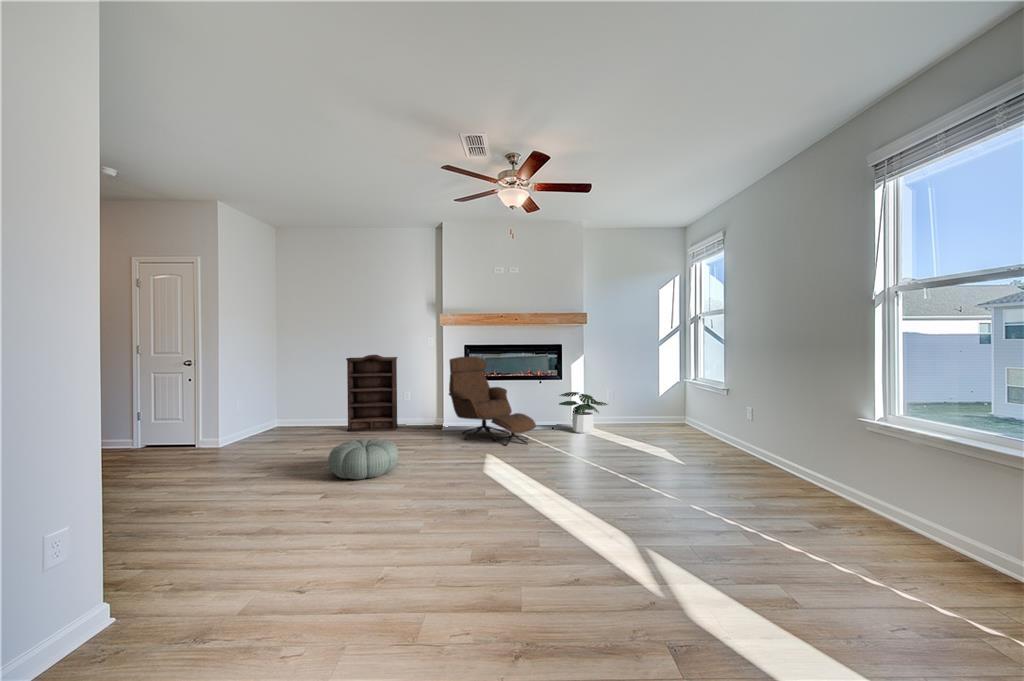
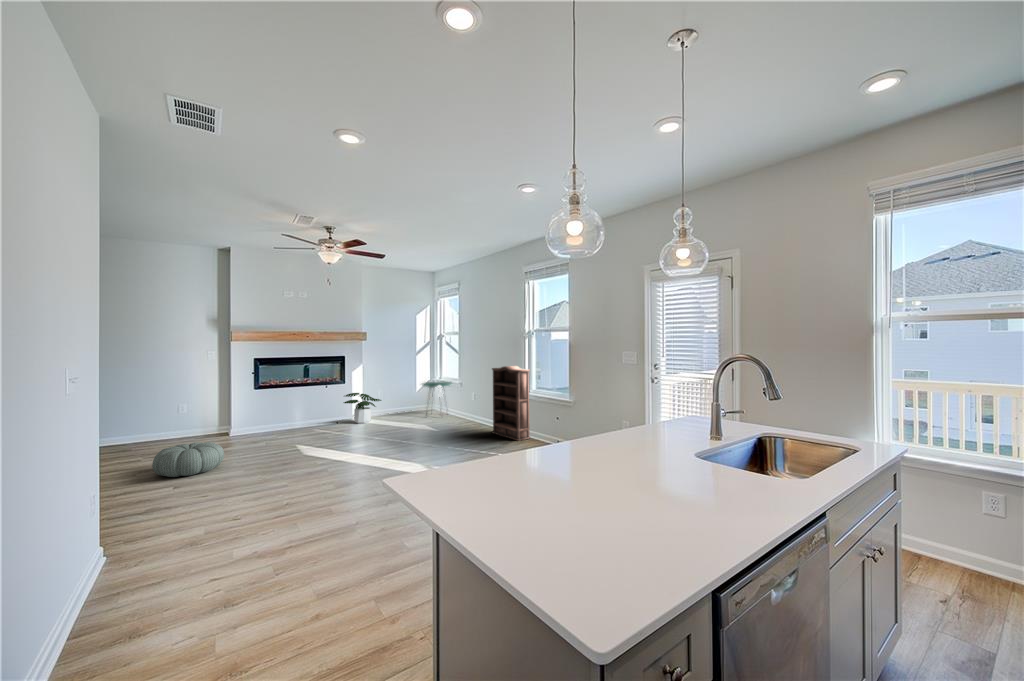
bookshelf: present [346,355,398,432] -> present [492,366,530,441]
lounge chair: present [449,356,536,446] -> none [244,368,329,439]
side table: none [663,384,714,439] -> present [422,382,451,414]

